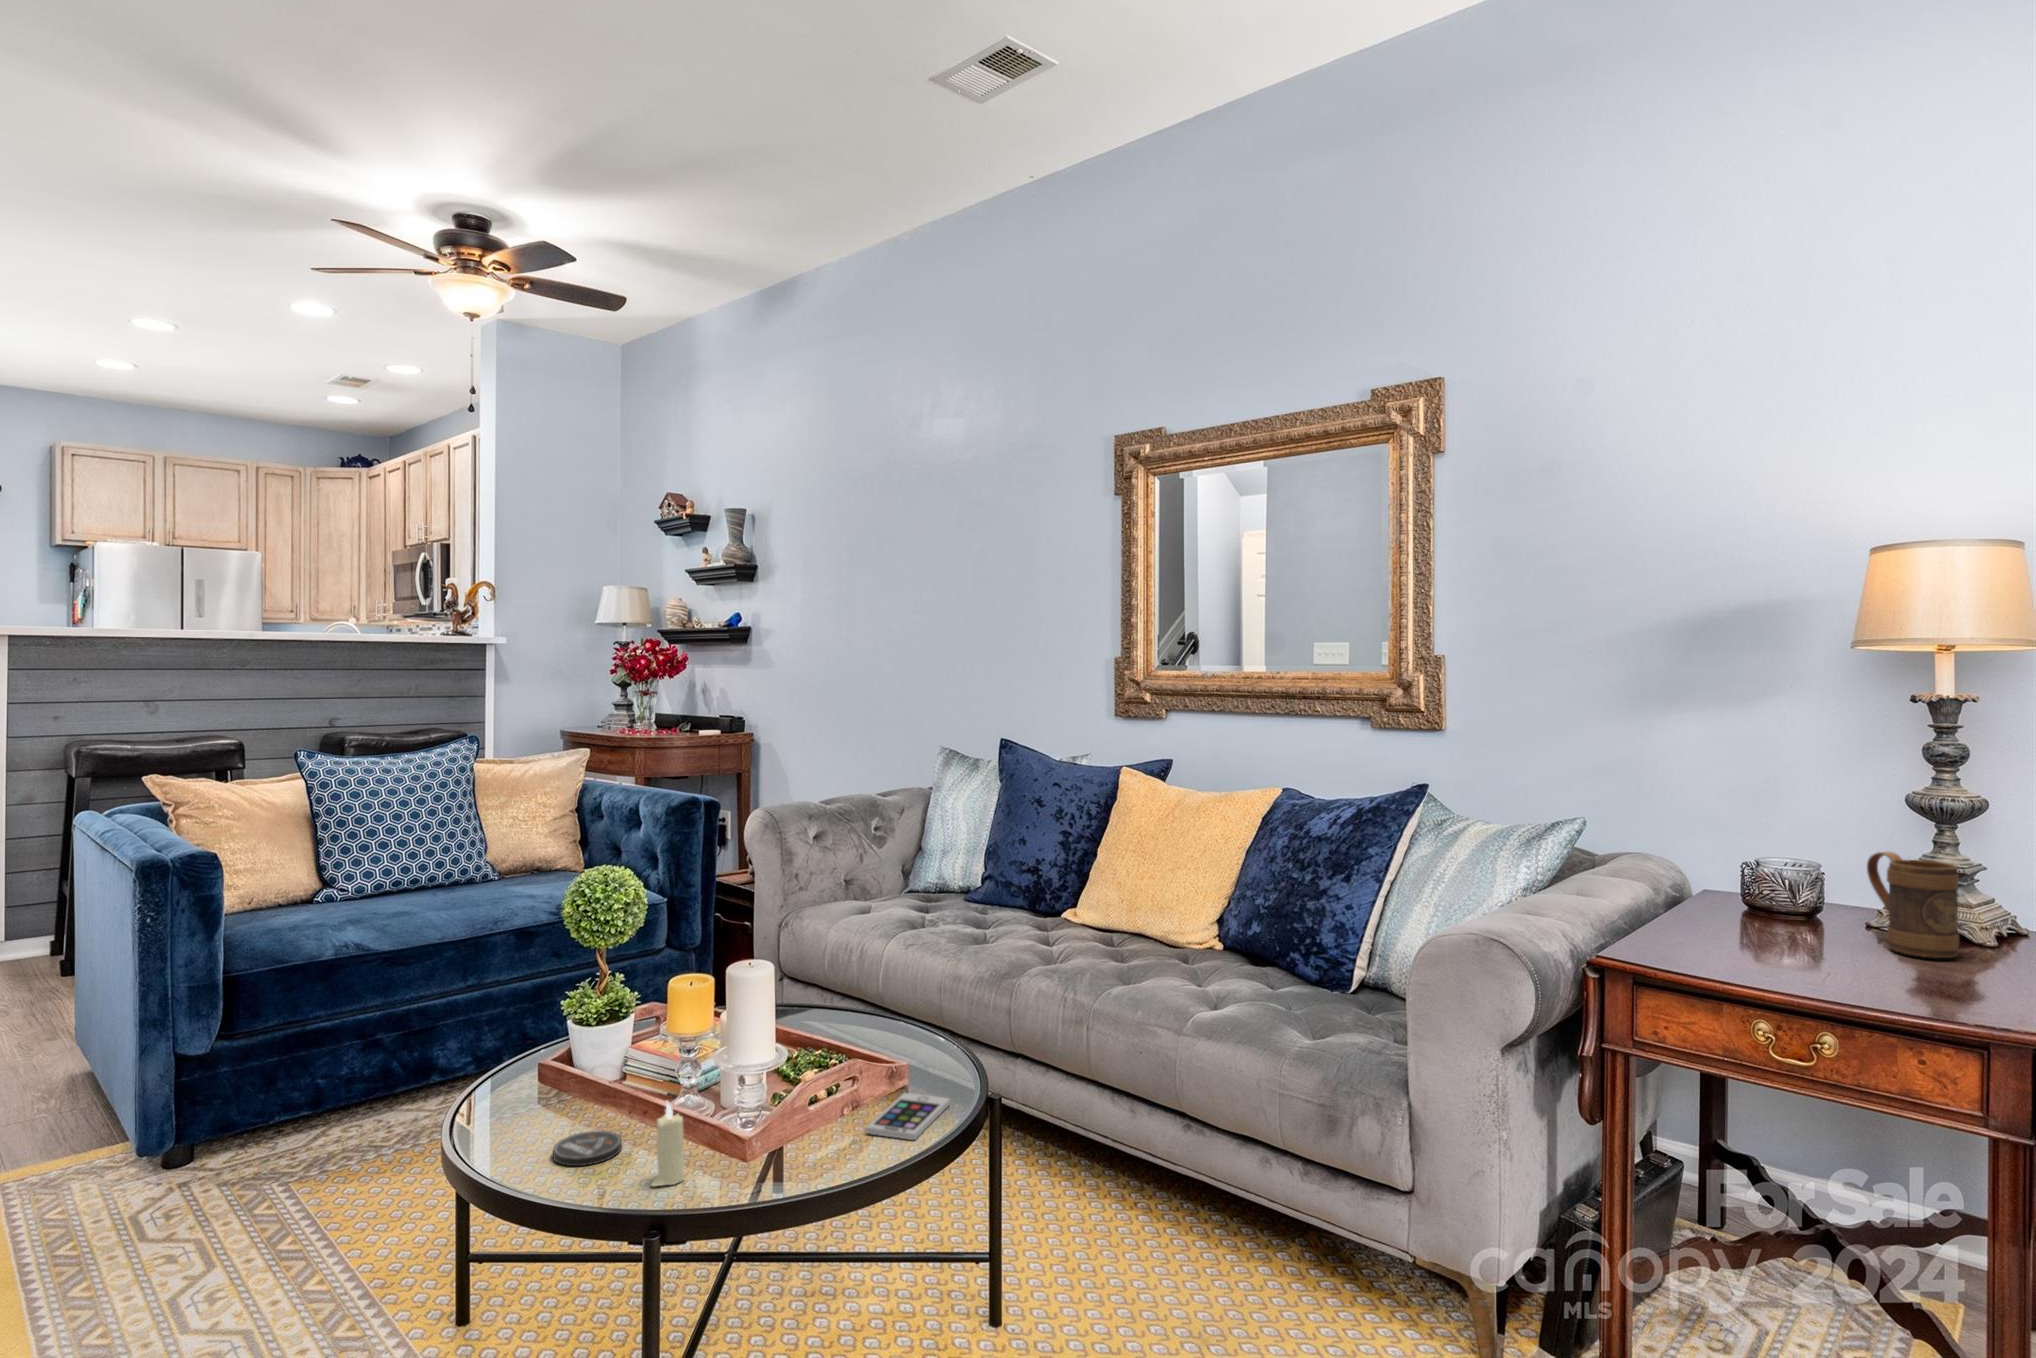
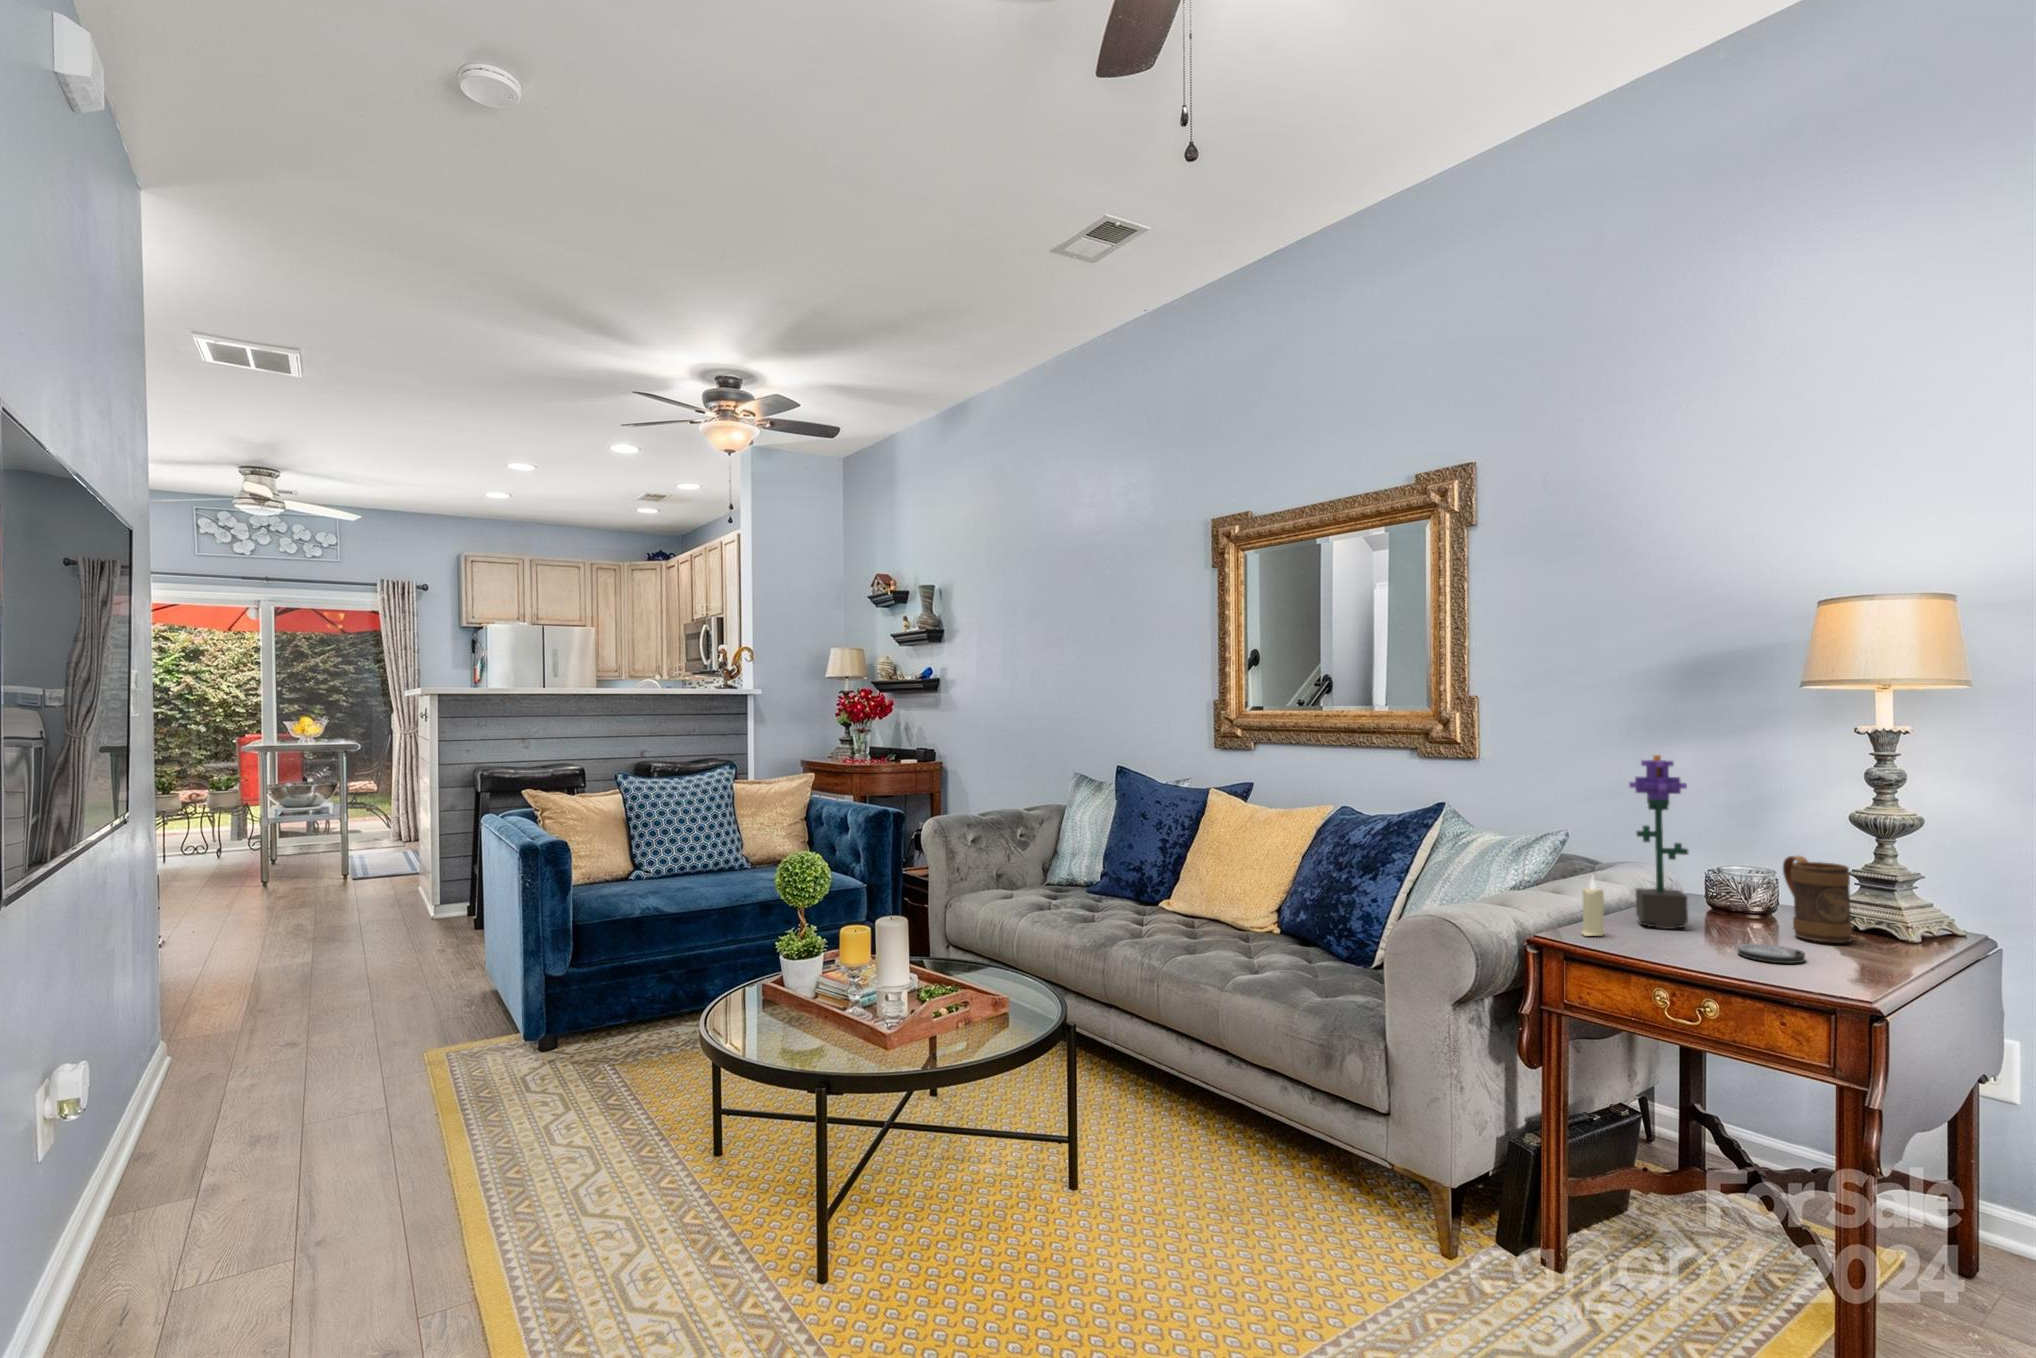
potted flower: none [1699,731,1768,945] -> present [1629,755,1688,929]
smartphone: present [866,1093,950,1140] -> none [969,1018,1035,1047]
candle: present [651,1102,684,1186] -> present [1582,877,1604,936]
coaster: present [553,1131,622,1166] -> present [1738,944,1805,963]

